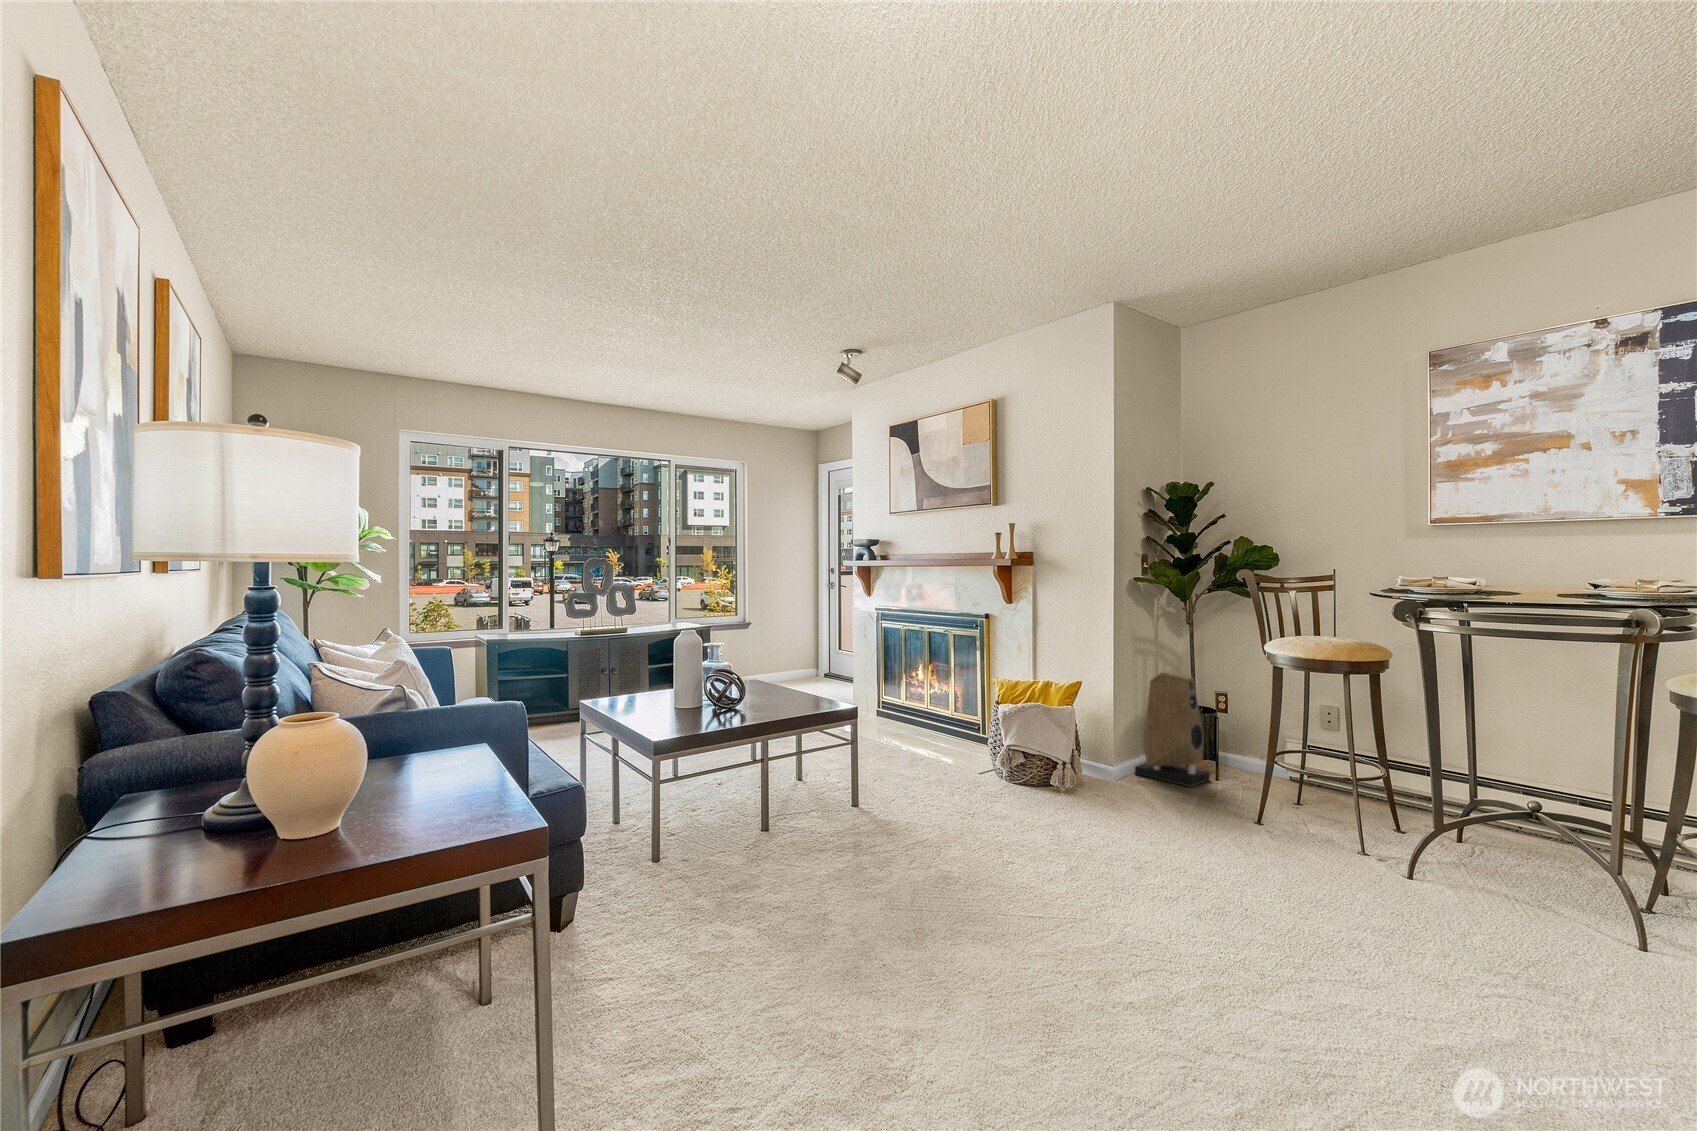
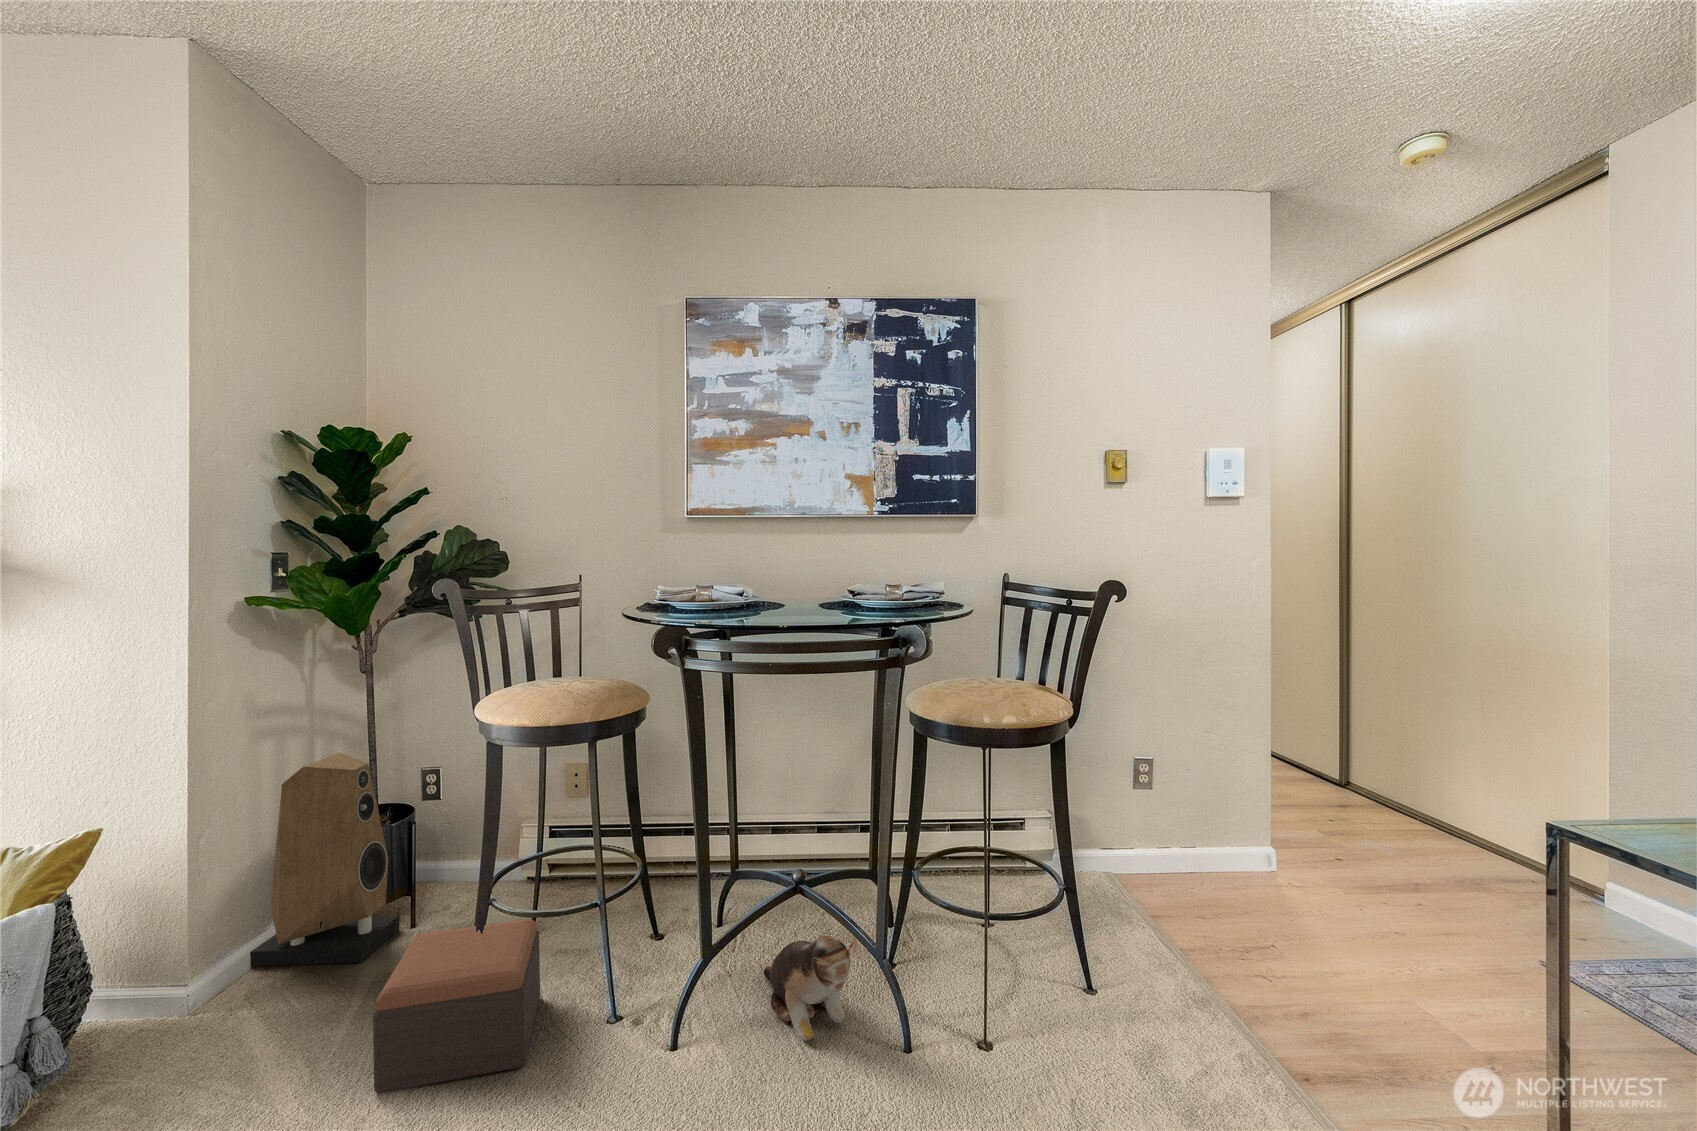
footstool: none [1214,770,1306,852] -> present [373,919,540,1094]
plush toy: none [1491,836,1572,910] -> present [764,935,857,1041]

